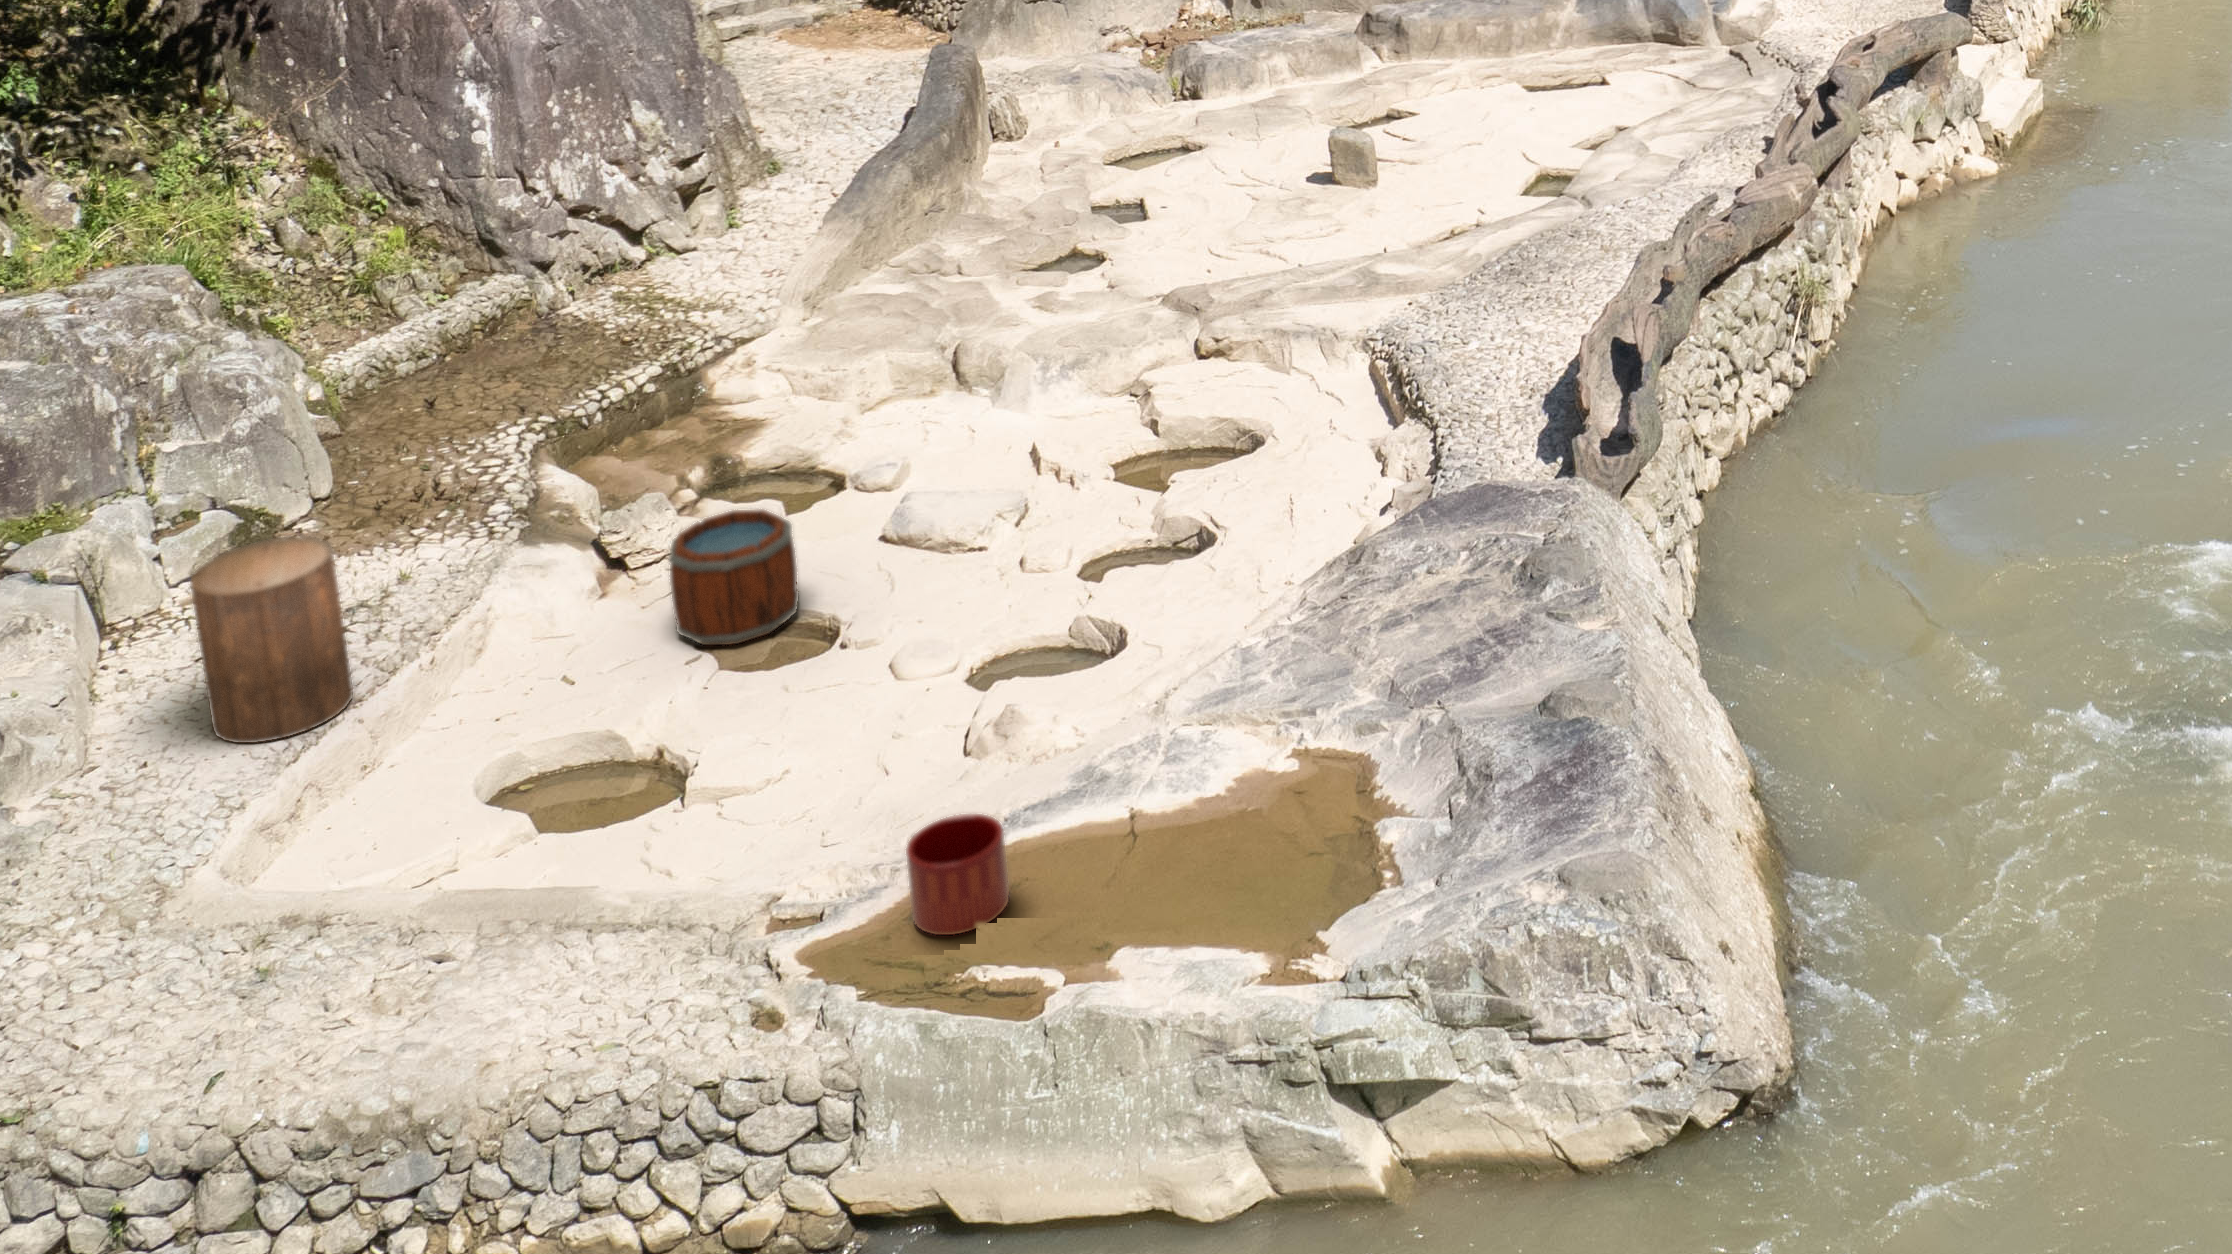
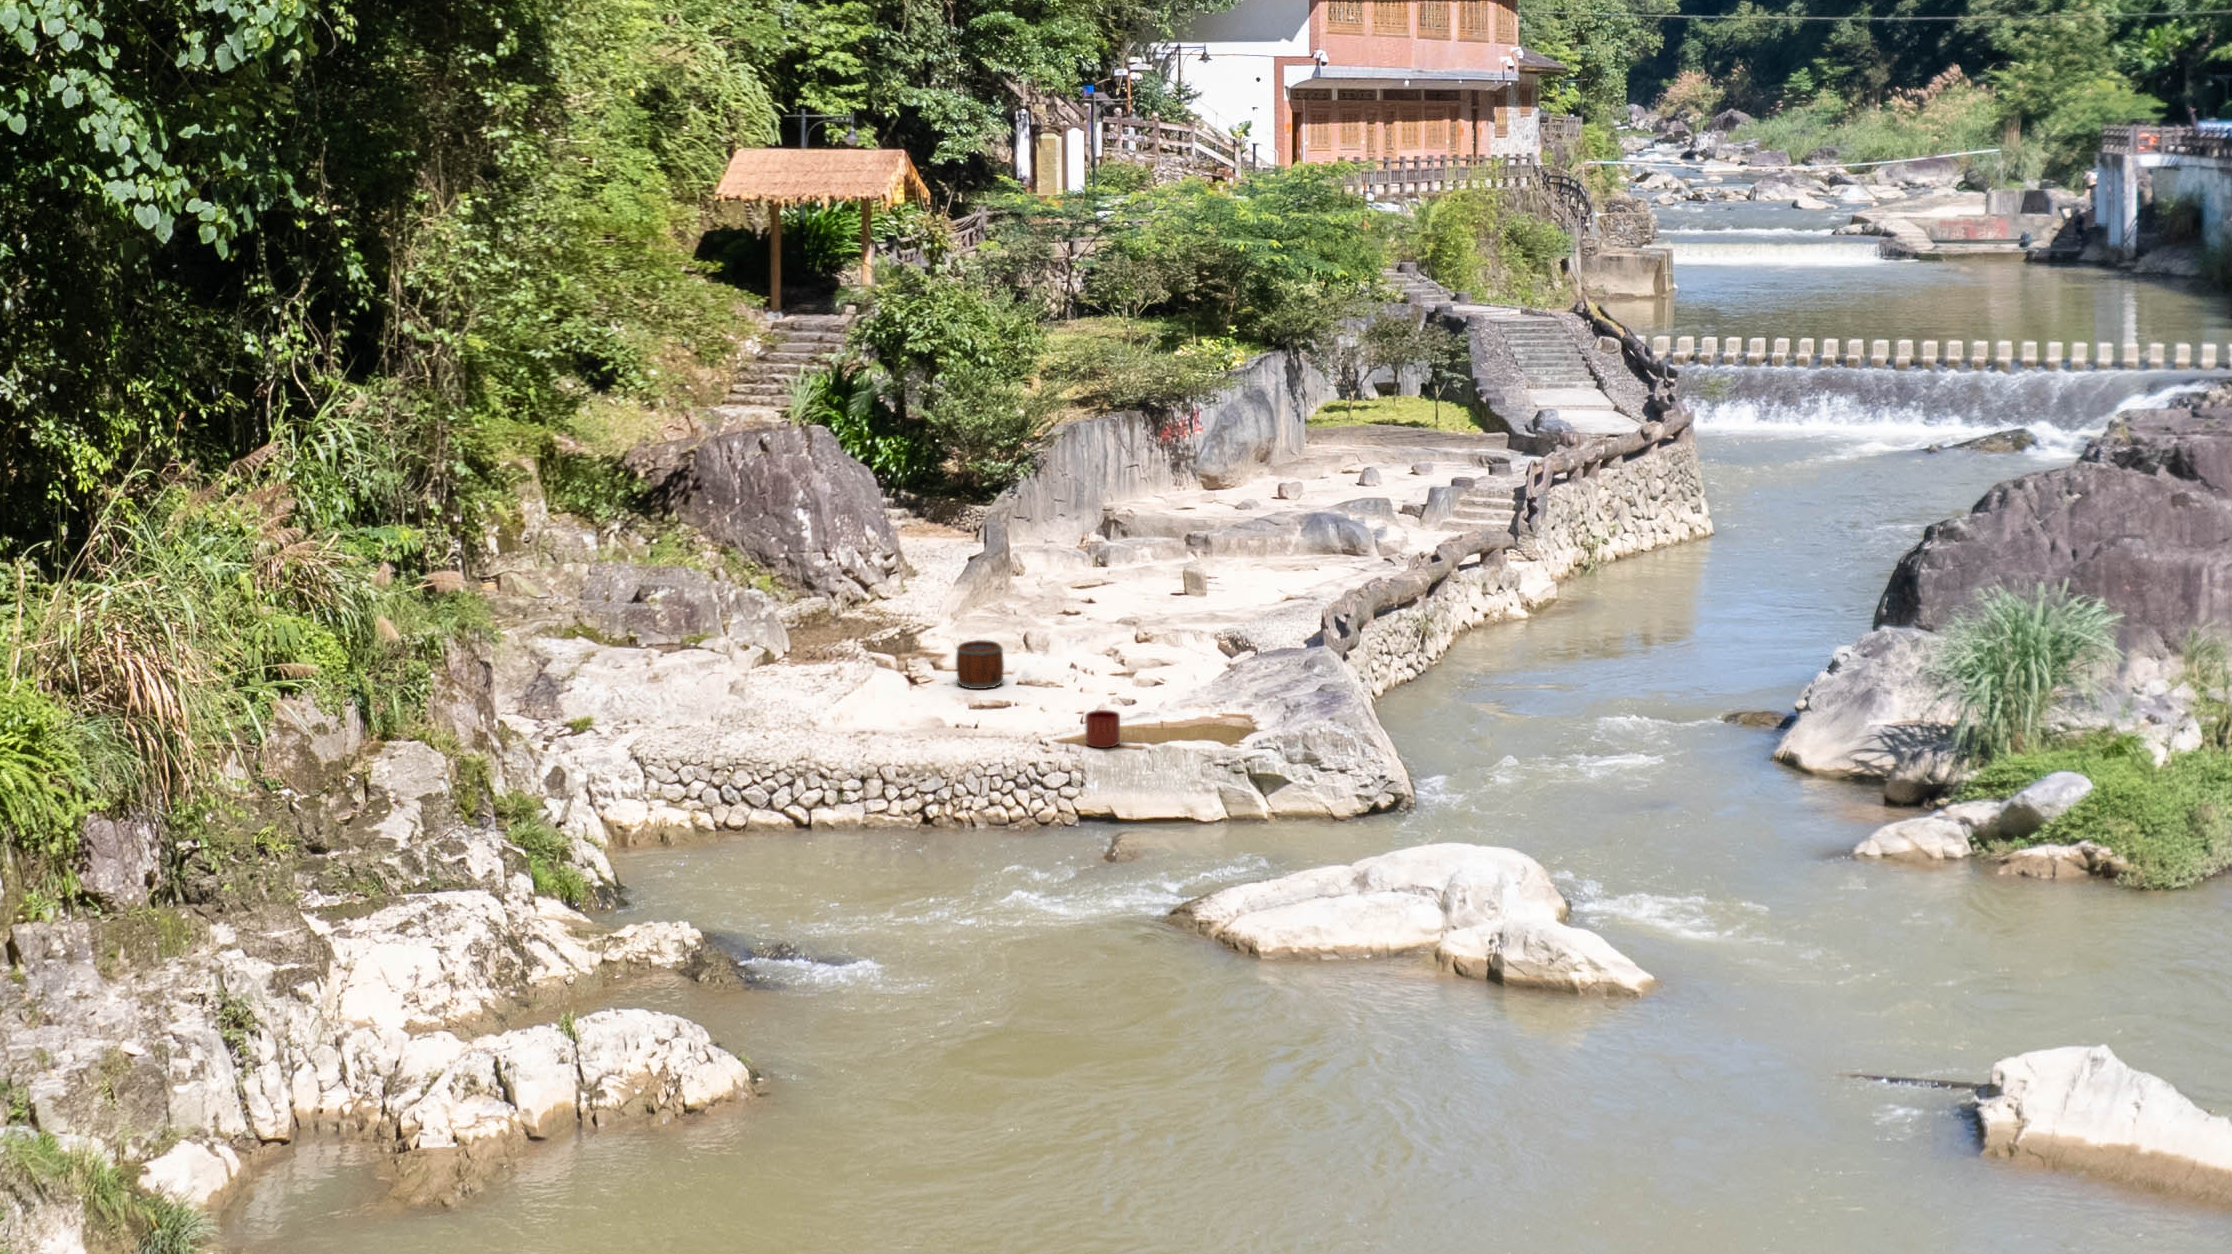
stool: present [190,536,353,743] -> none [795,627,844,700]

